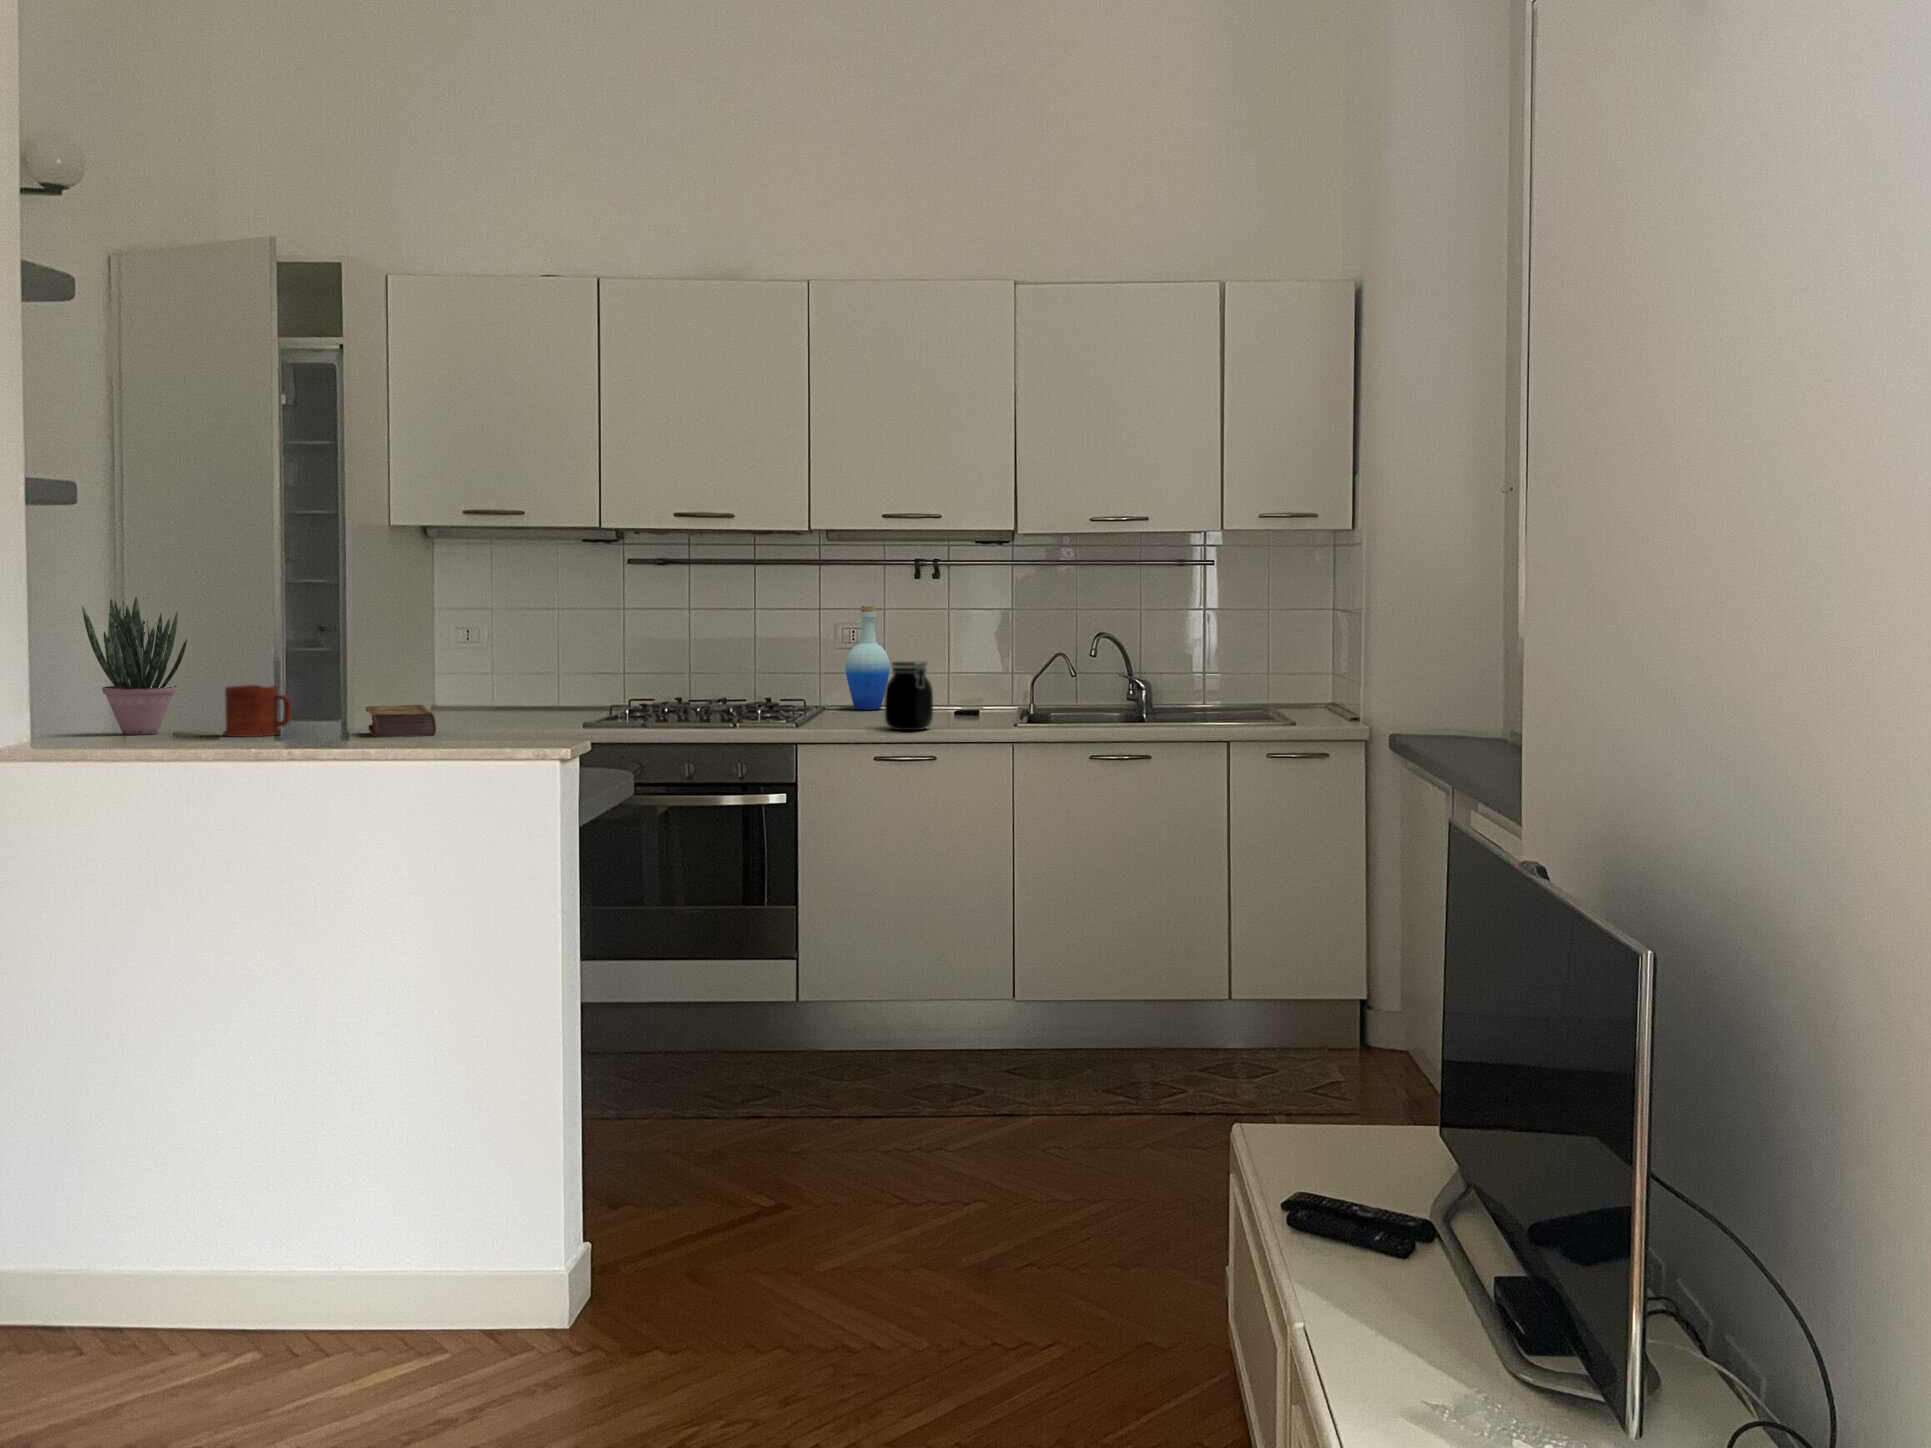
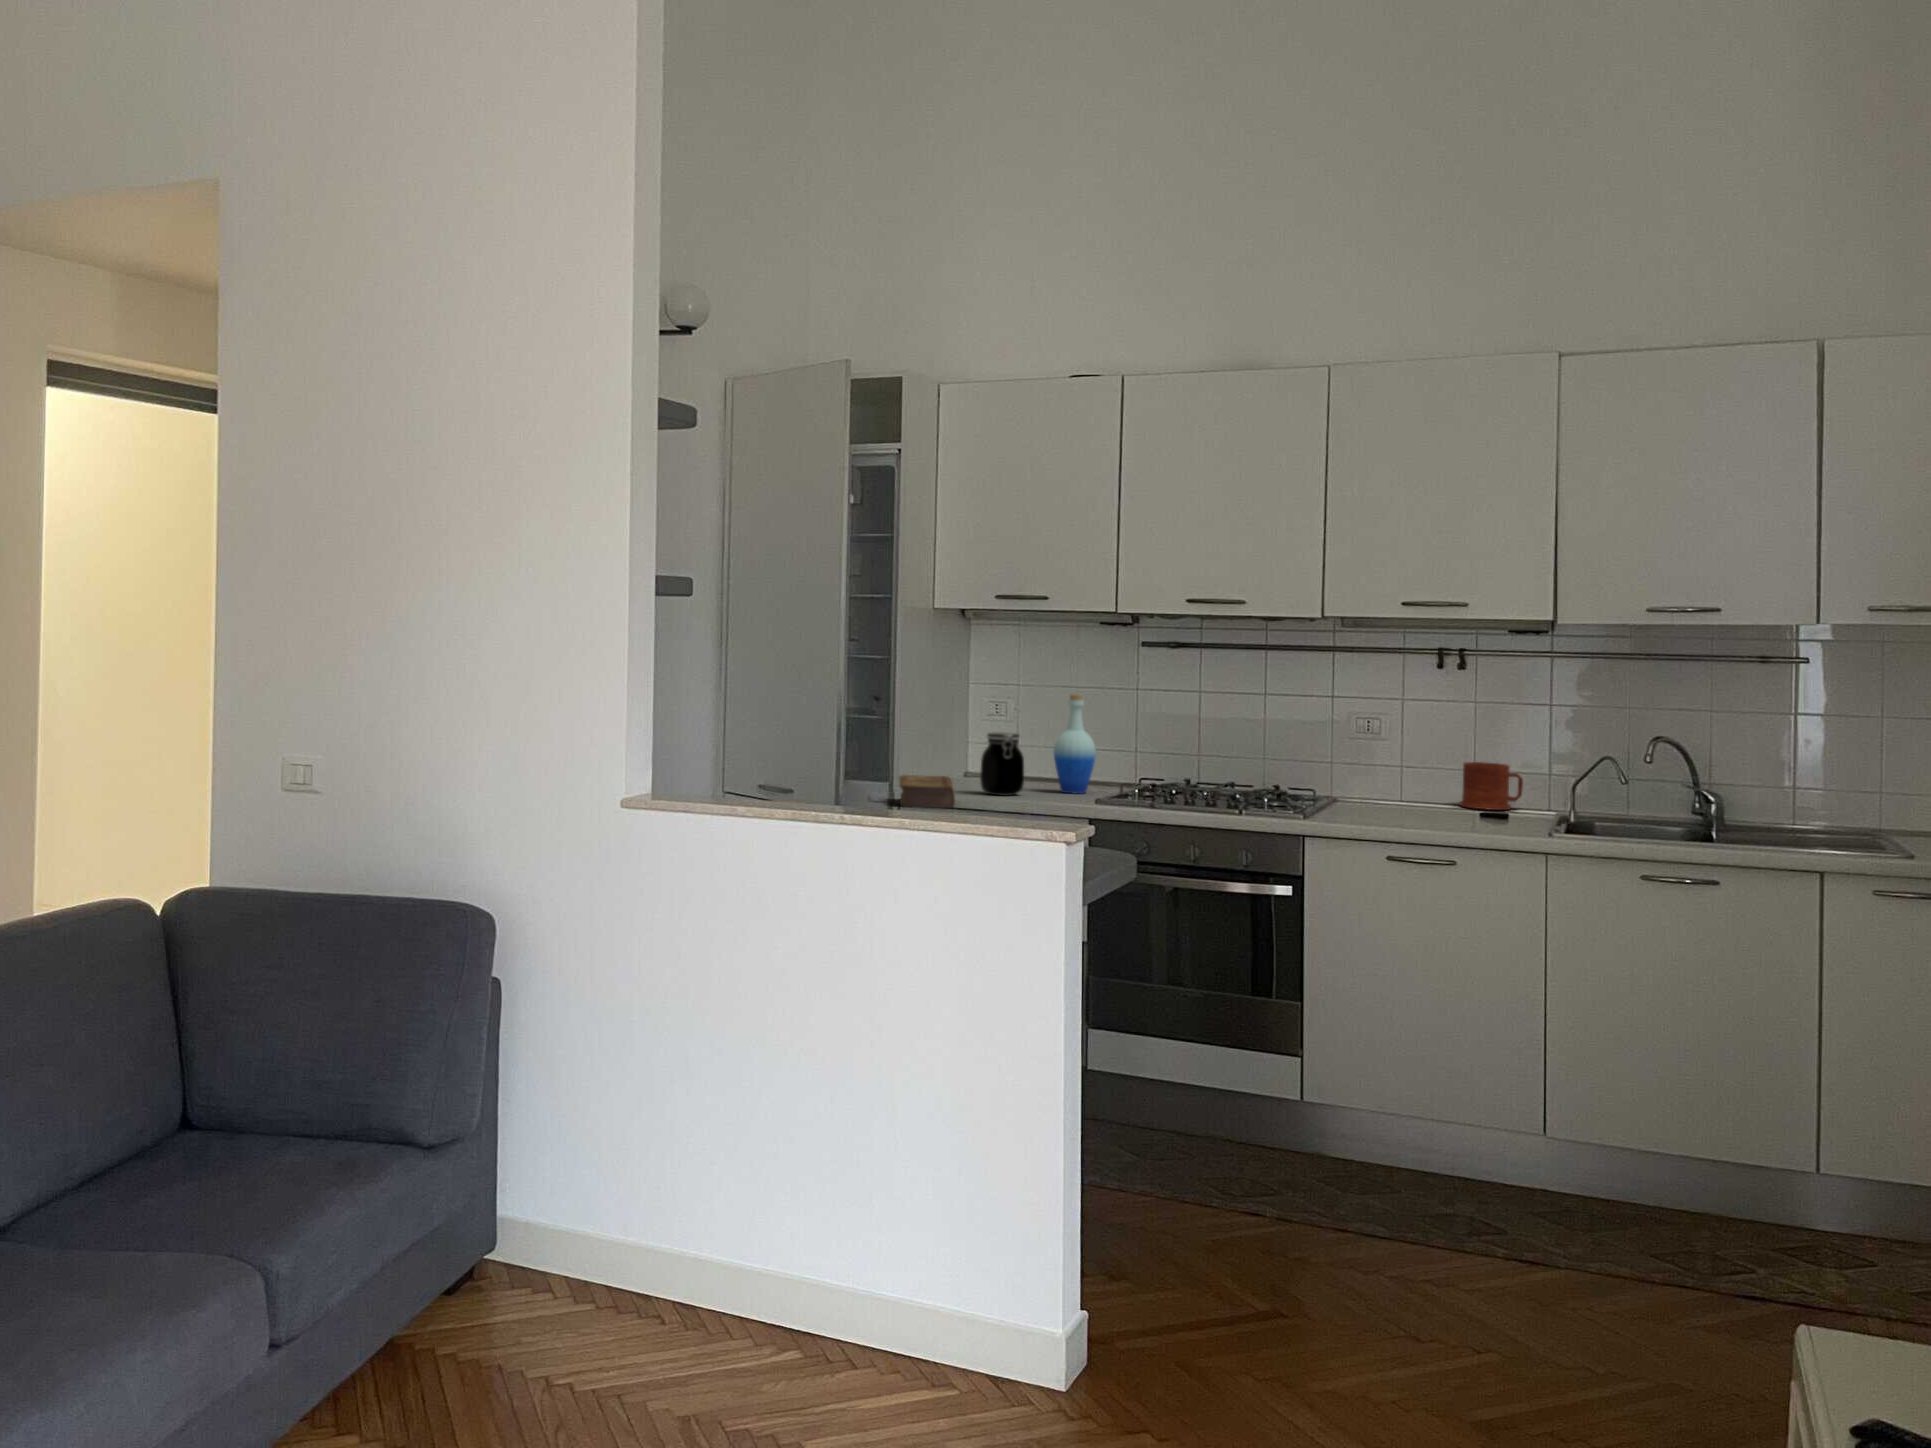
potted plant: present [82,597,187,735] -> none [684,669,762,788]
bottle: present [845,606,890,710] -> present [1054,694,1096,794]
jar: present [885,661,933,730] -> present [980,732,1024,796]
mug: present [223,685,292,737] -> present [1460,762,1523,810]

